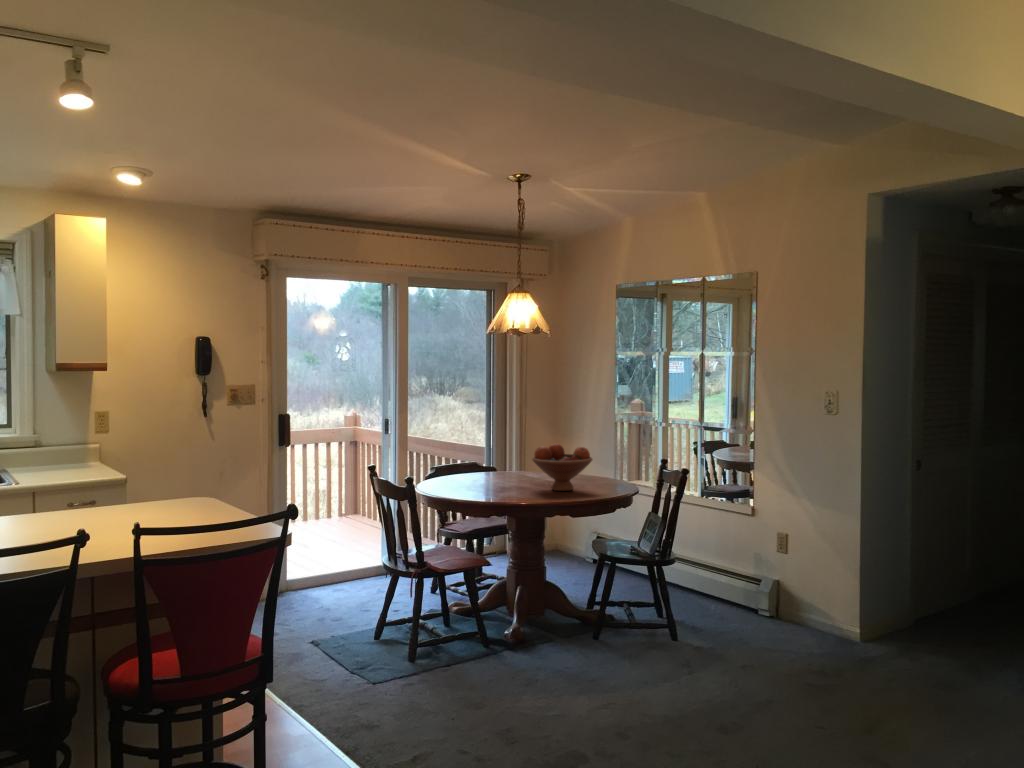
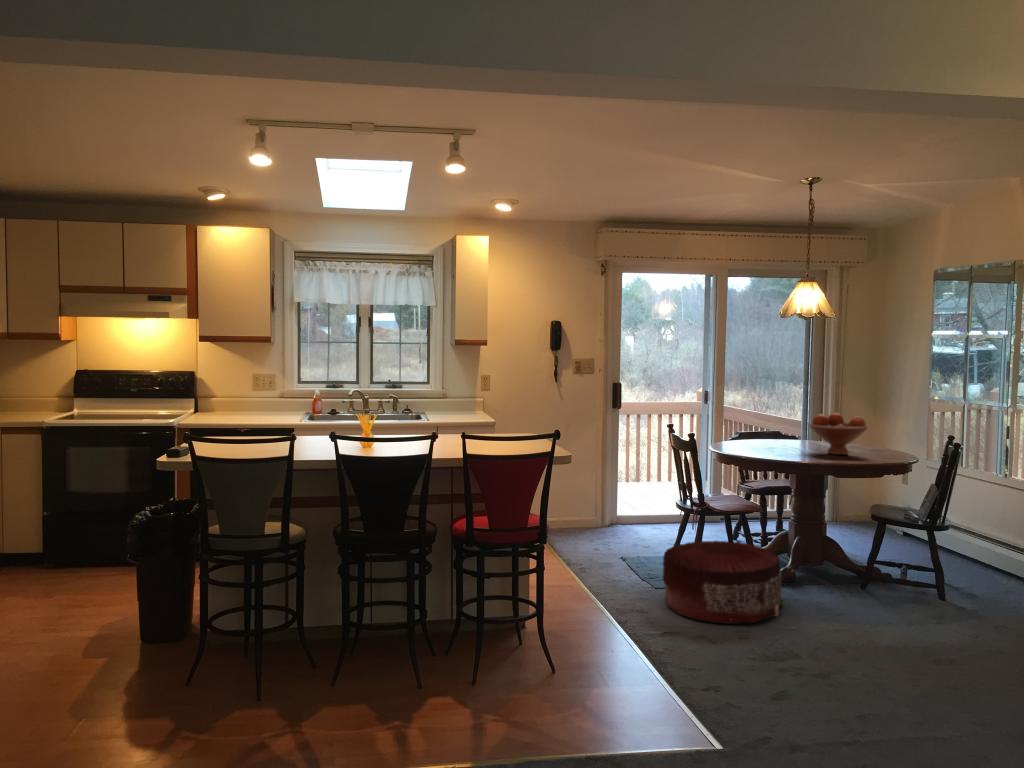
pouf: none [391,608,535,729] -> present [663,540,783,624]

